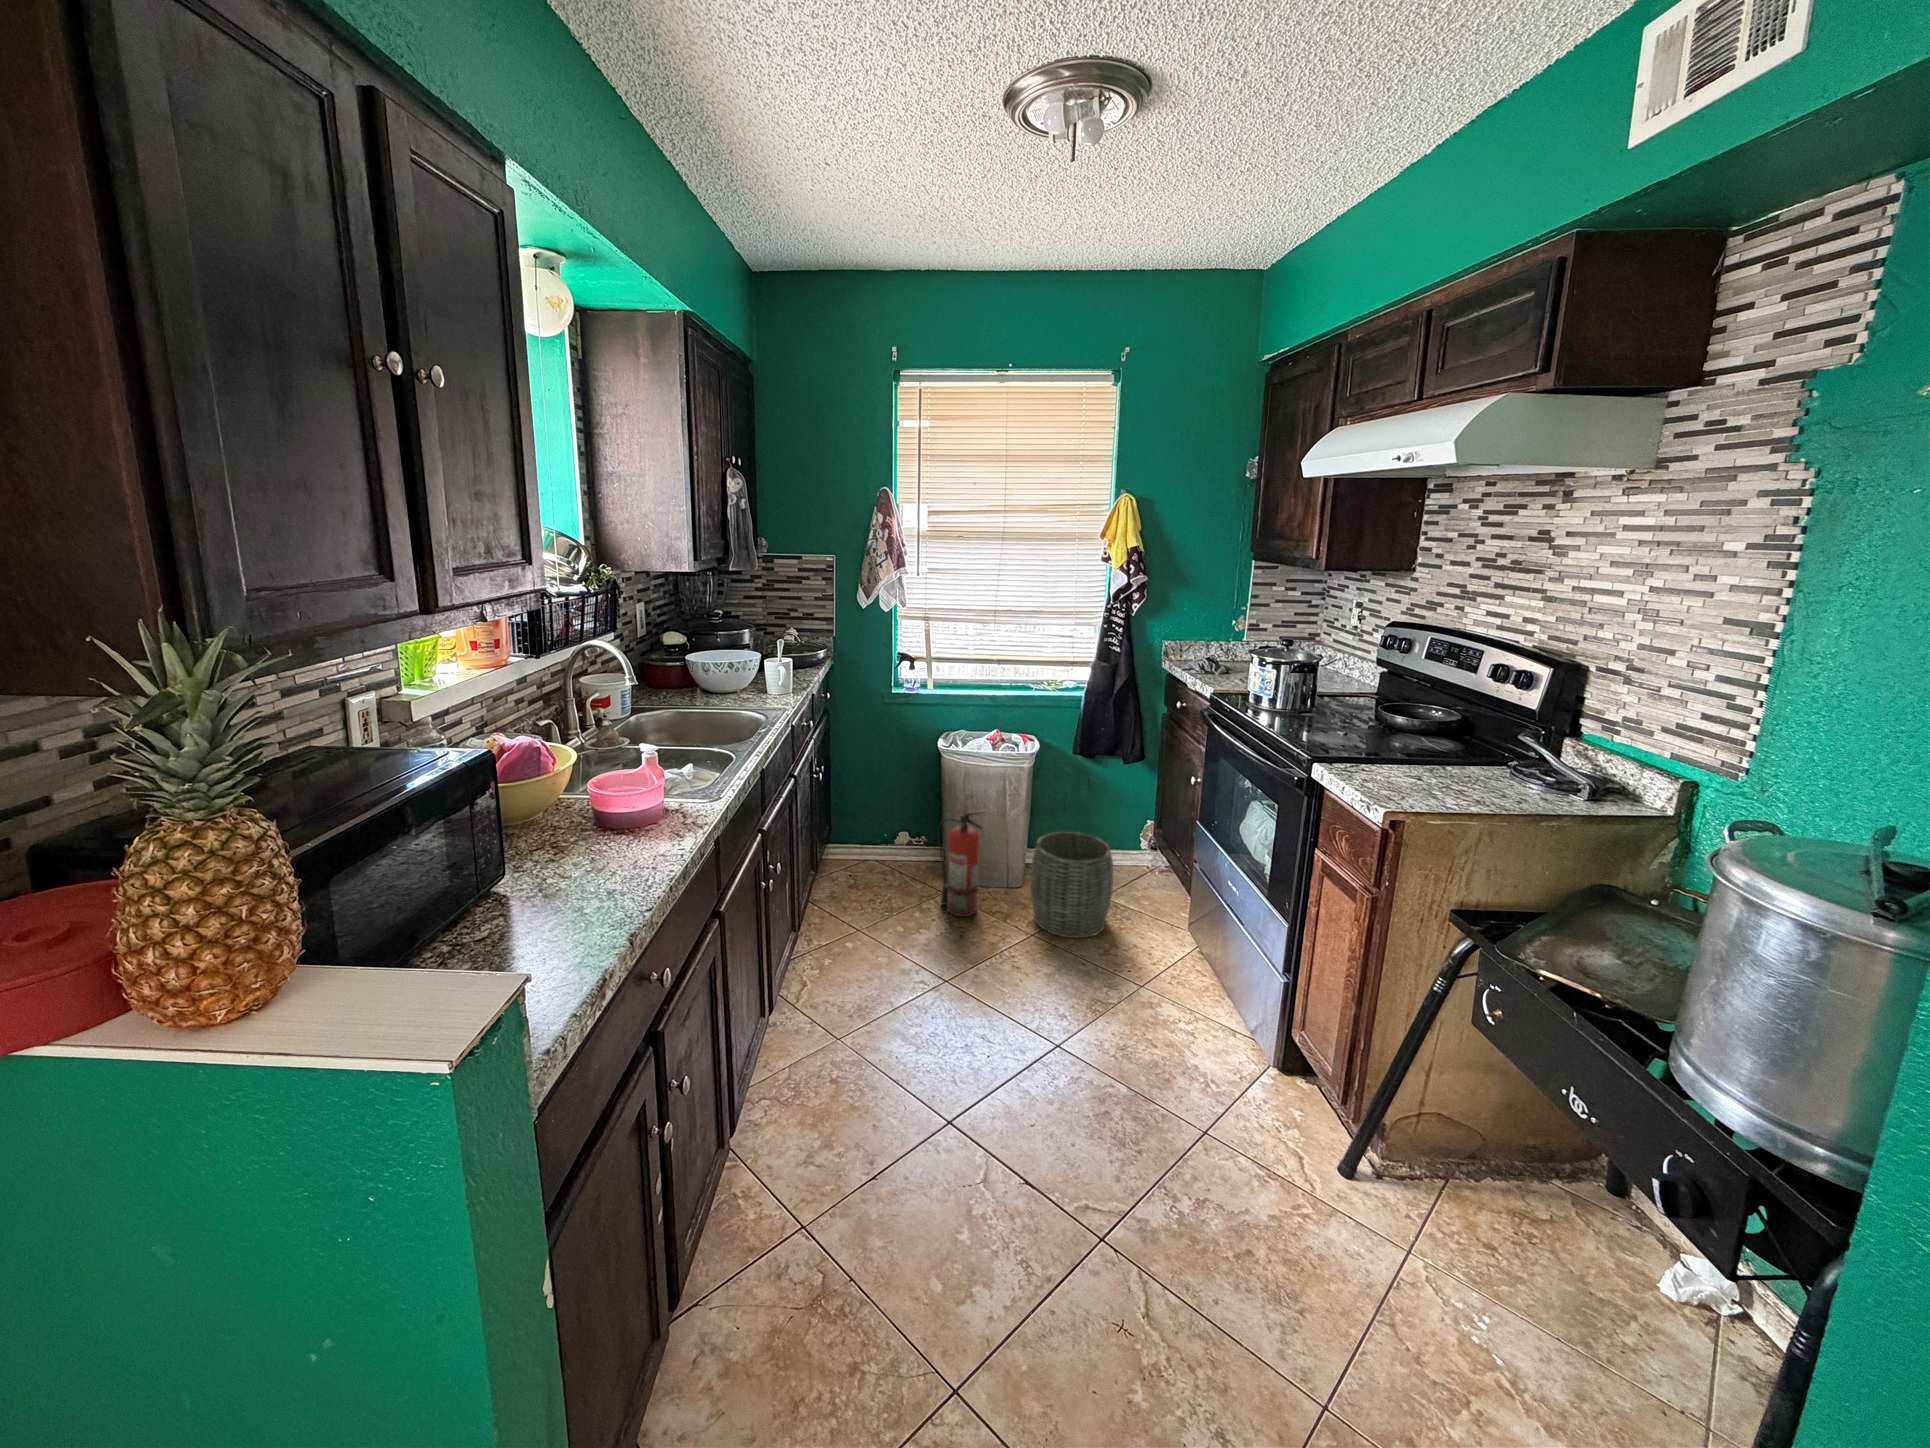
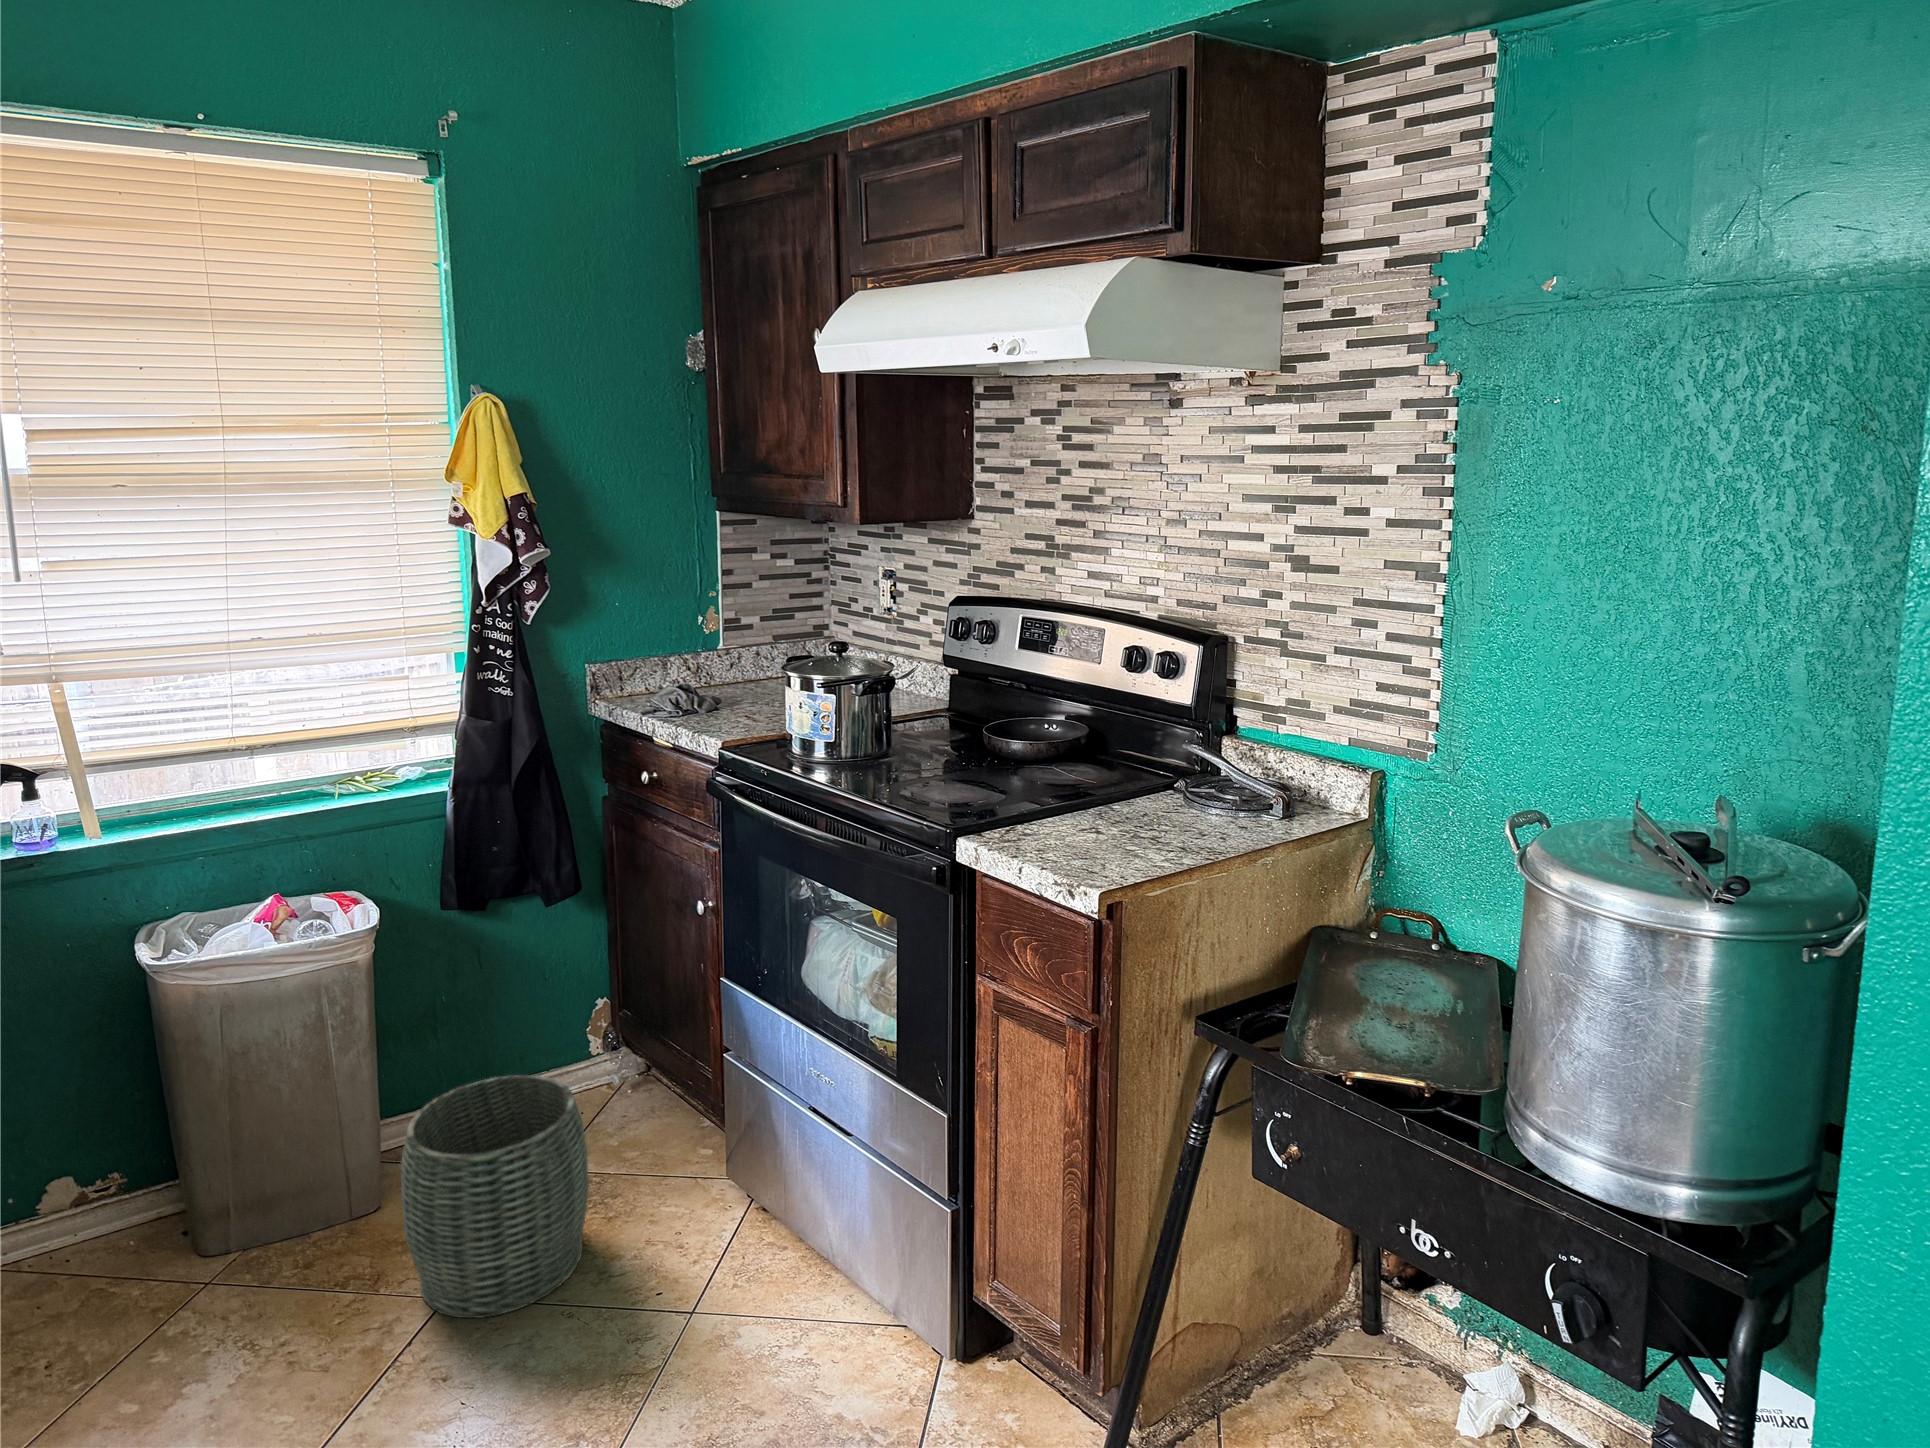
fire extinguisher: present [937,811,985,917] -> none [125,1113,274,1392]

